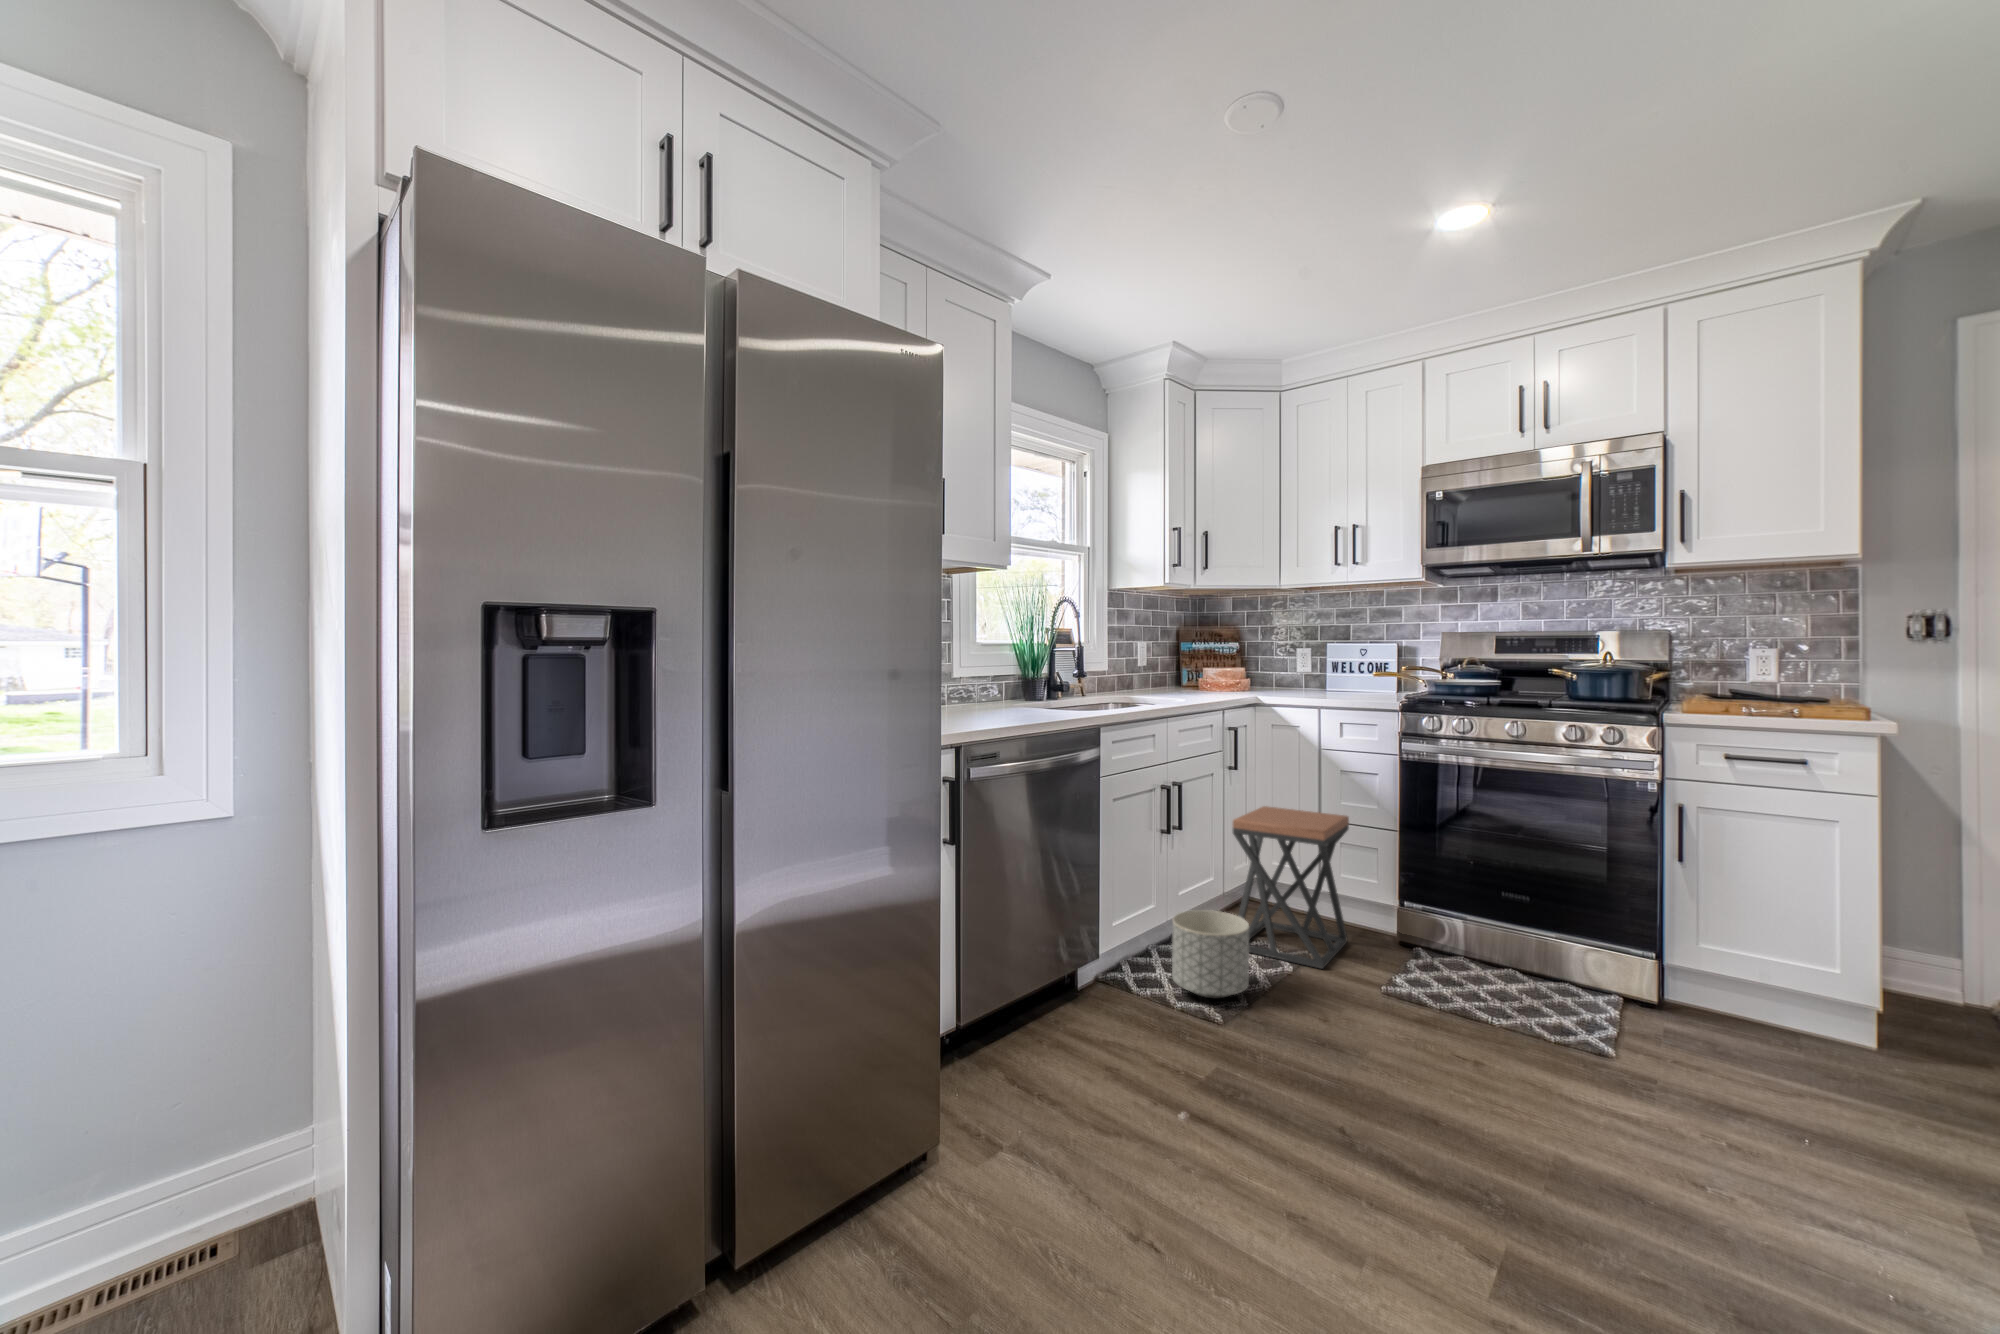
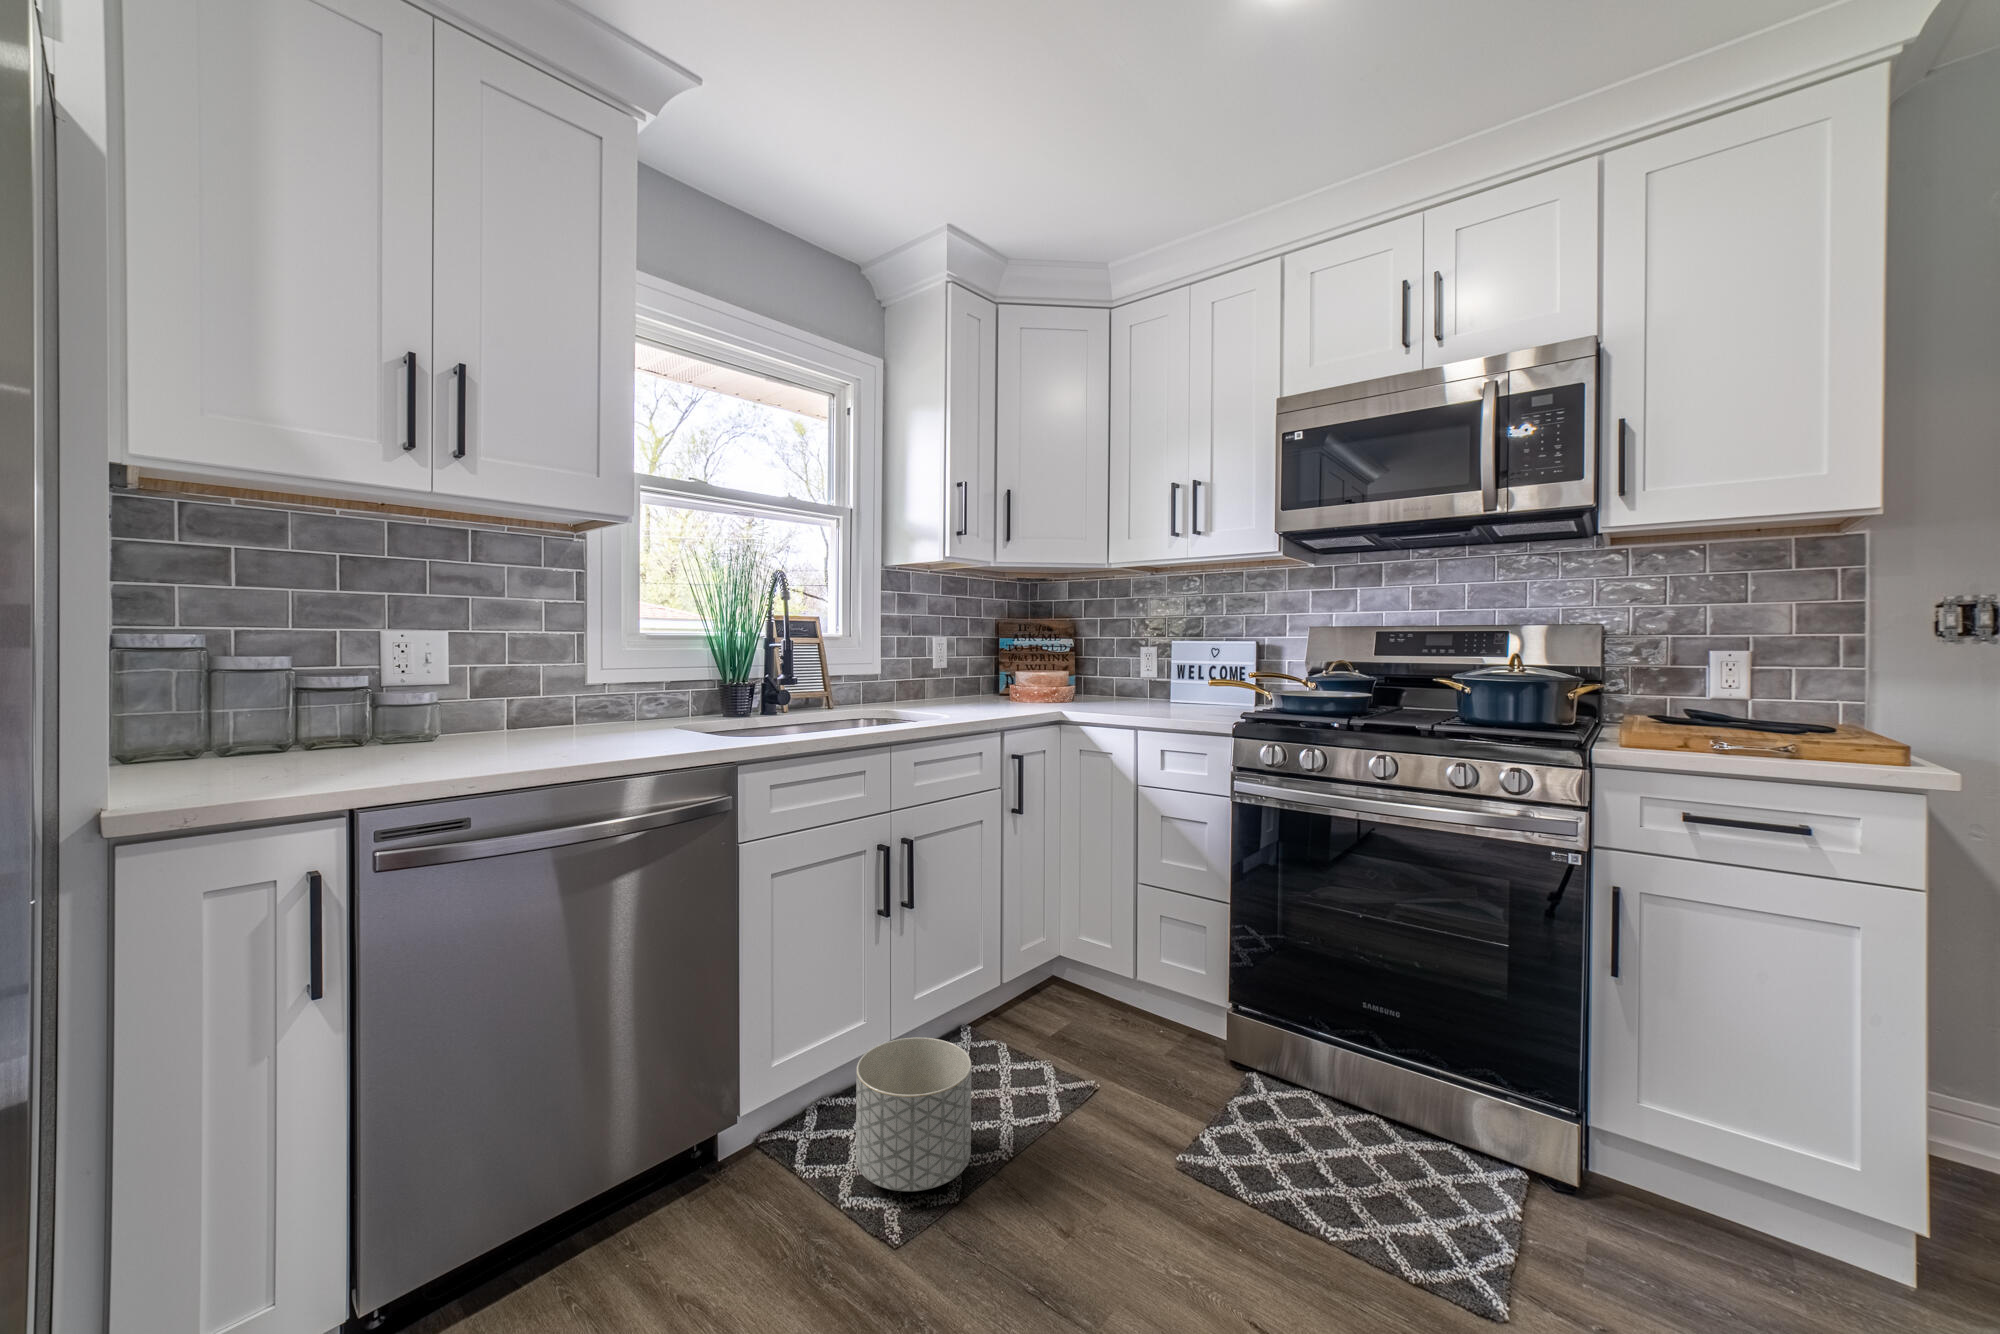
stool: present [1233,806,1349,969] -> none [991,864,1163,1118]

